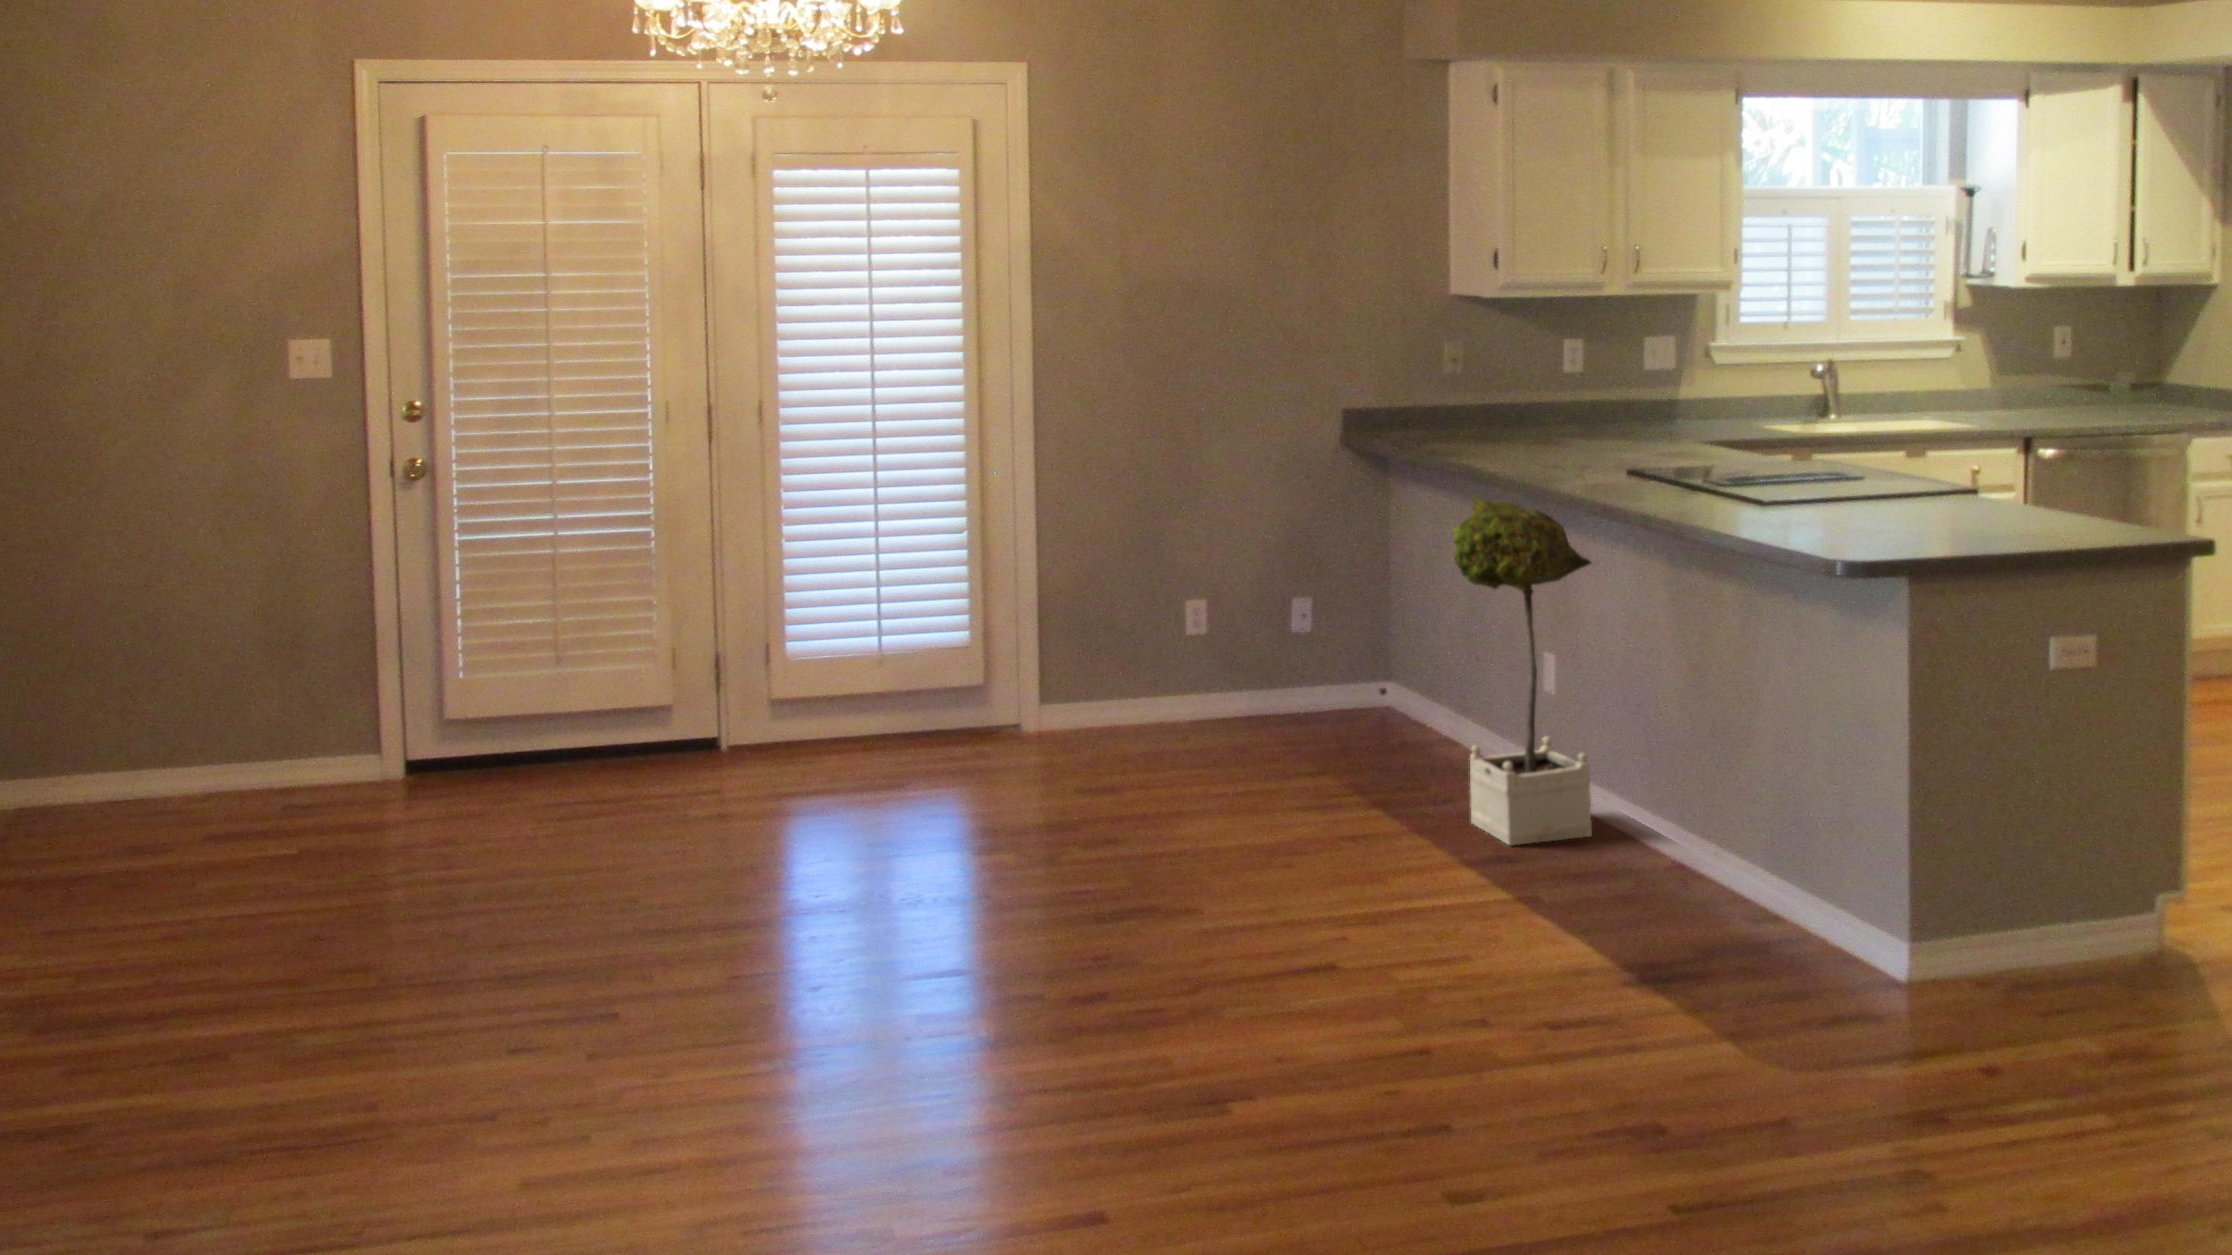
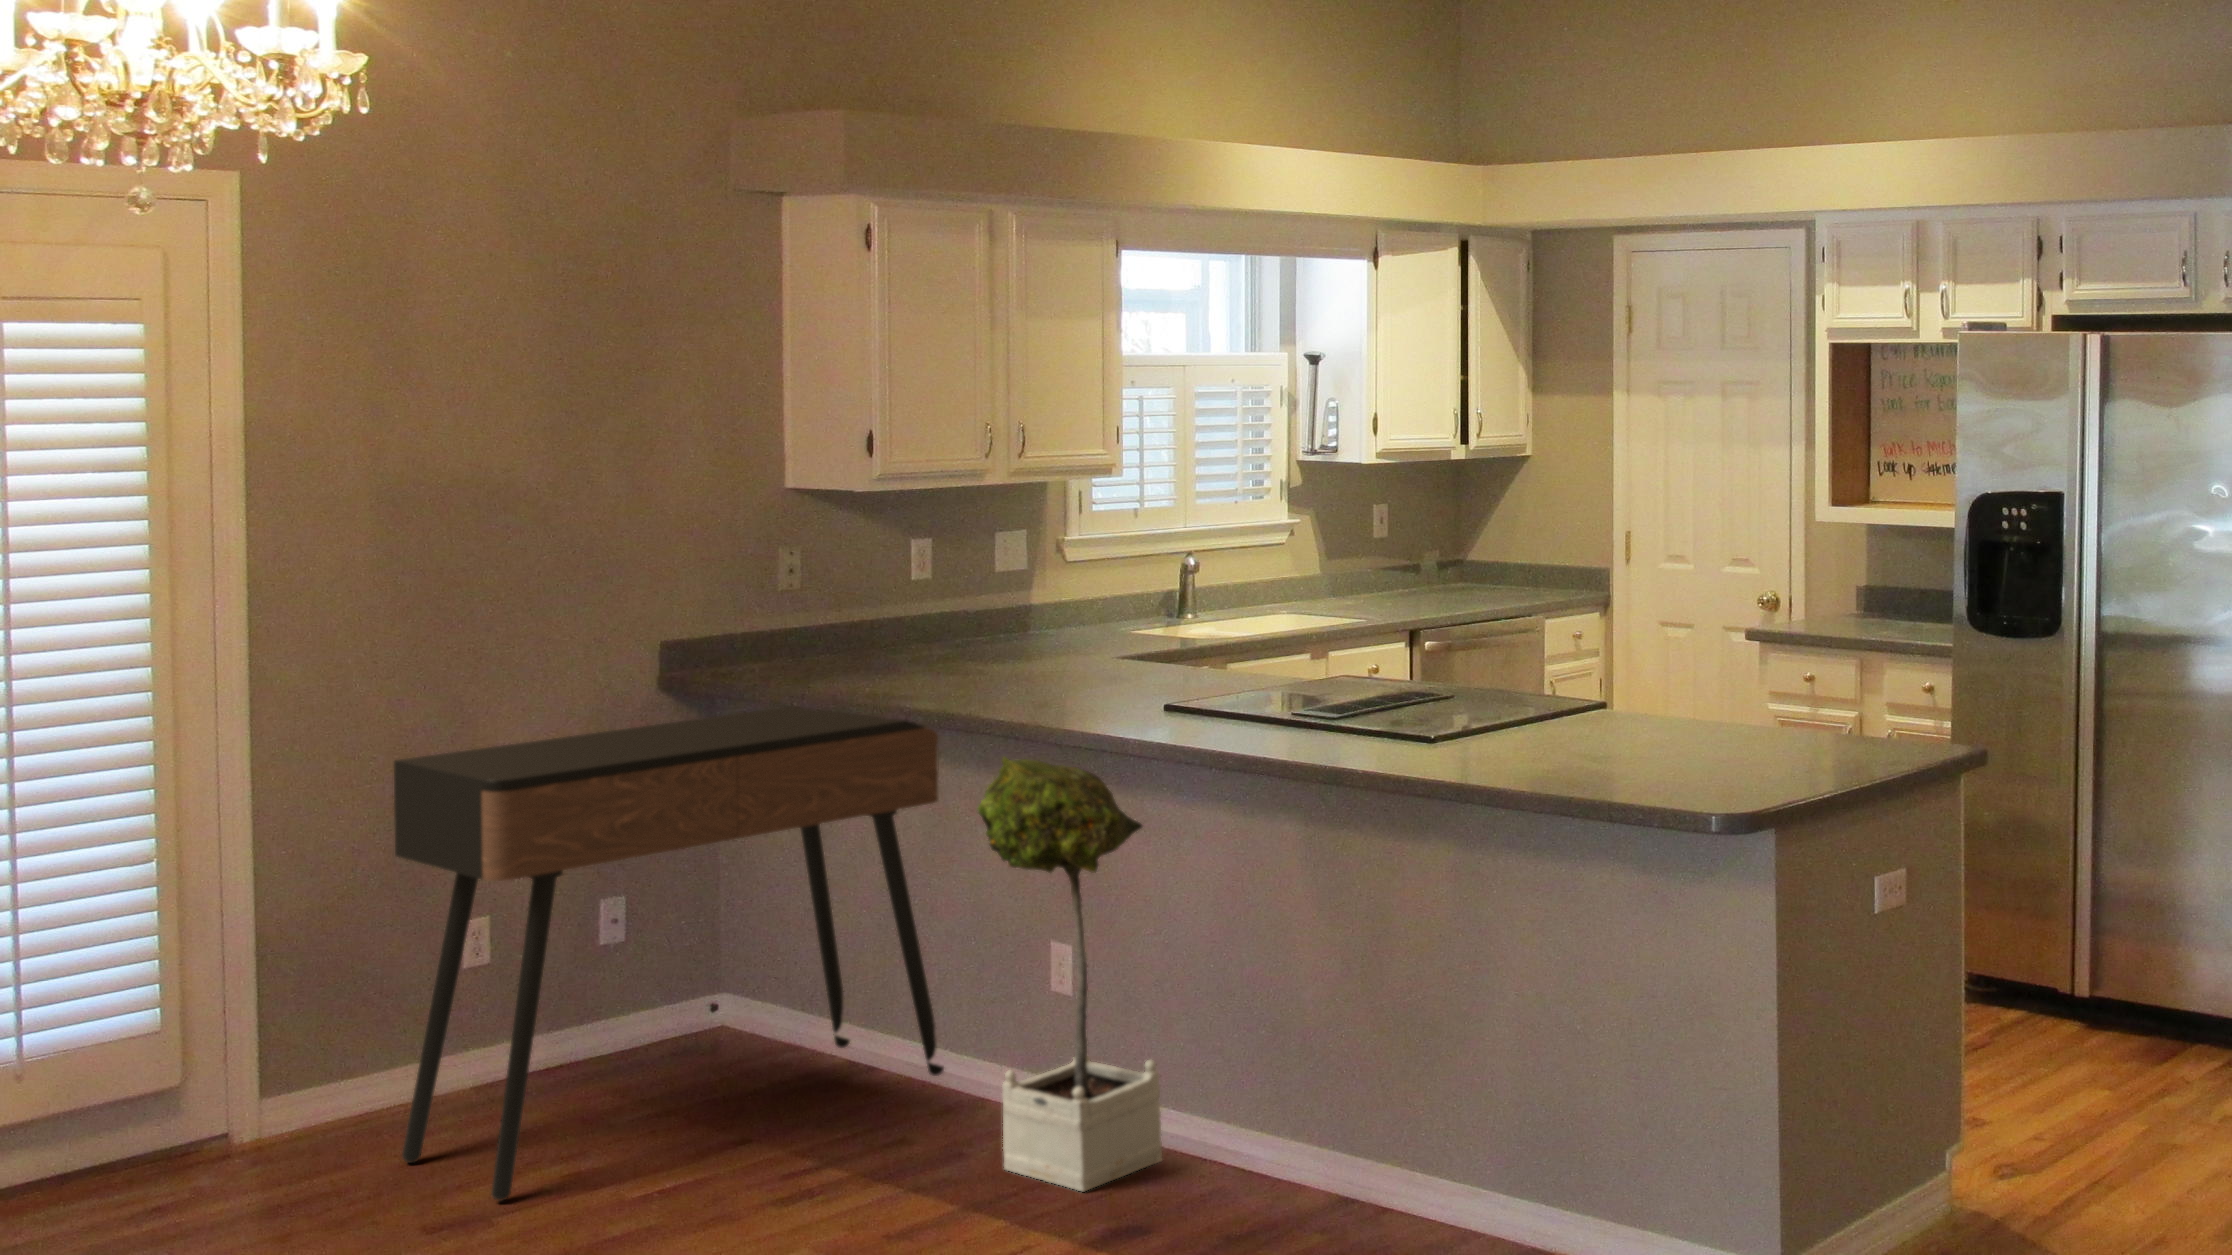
console table: none [1096,458,1501,788] -> present [394,706,944,1201]

